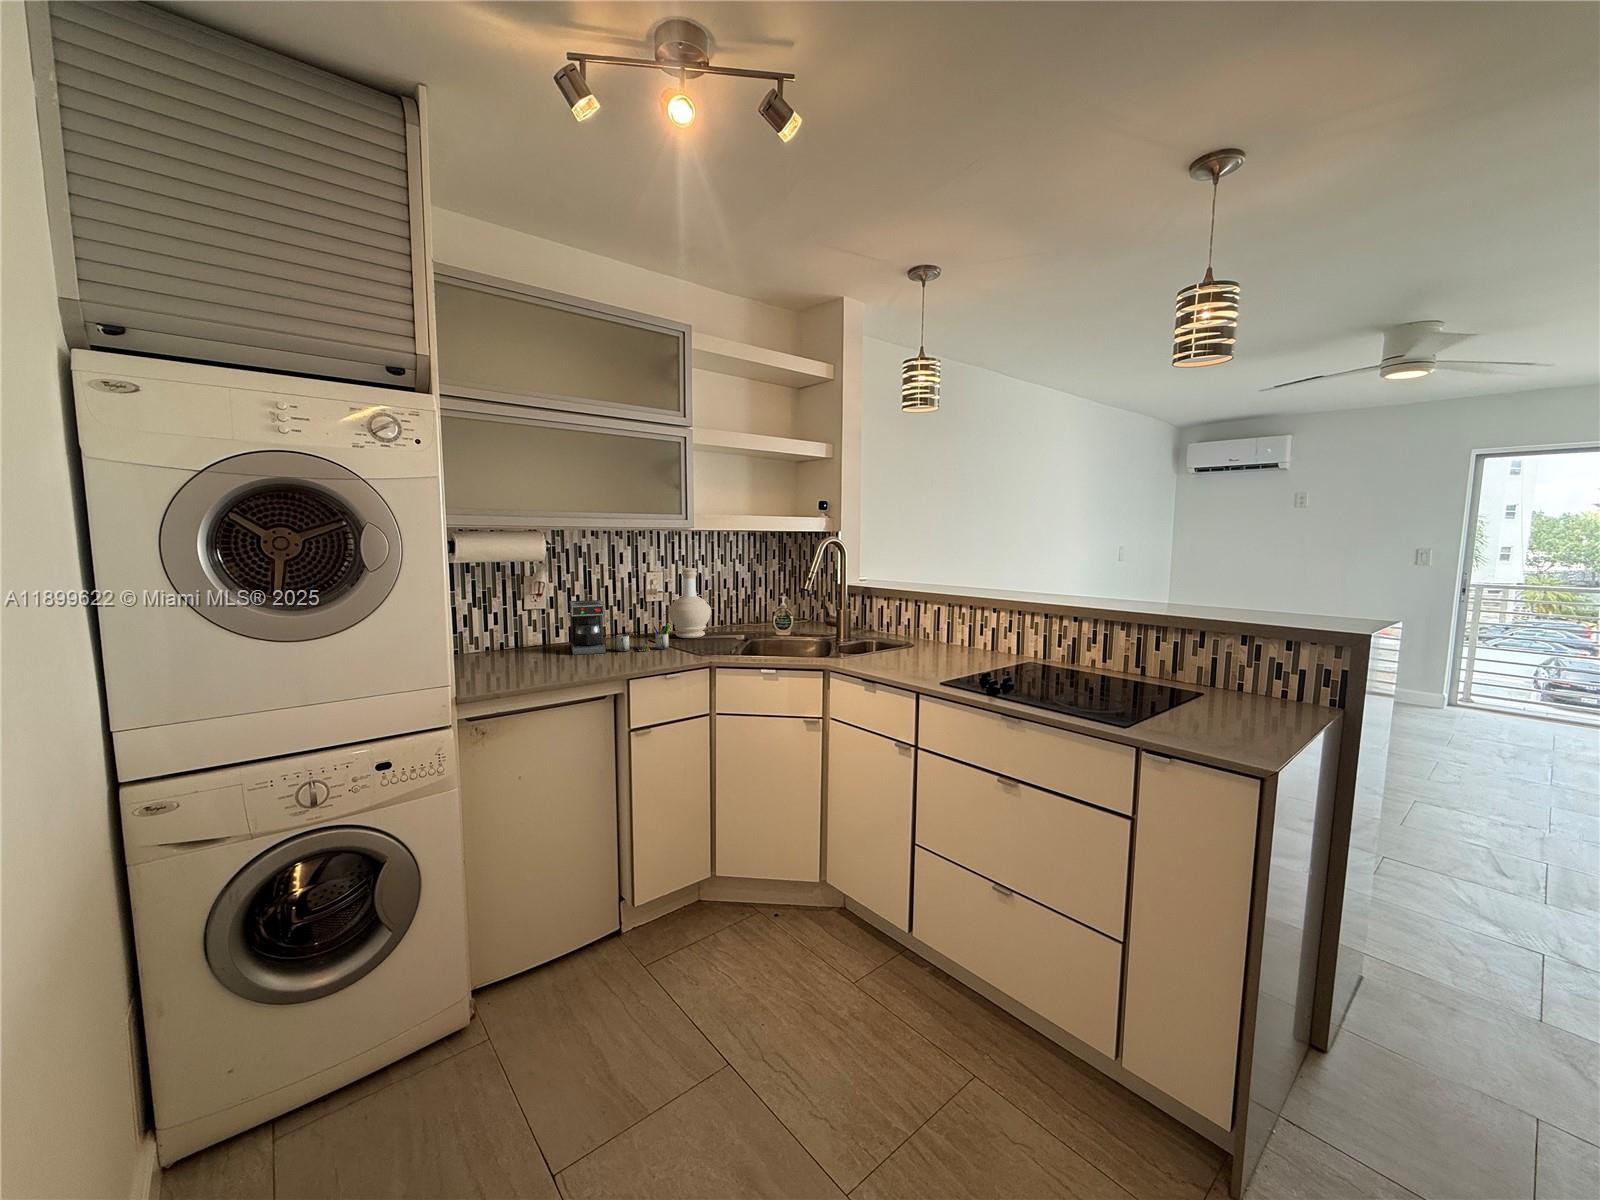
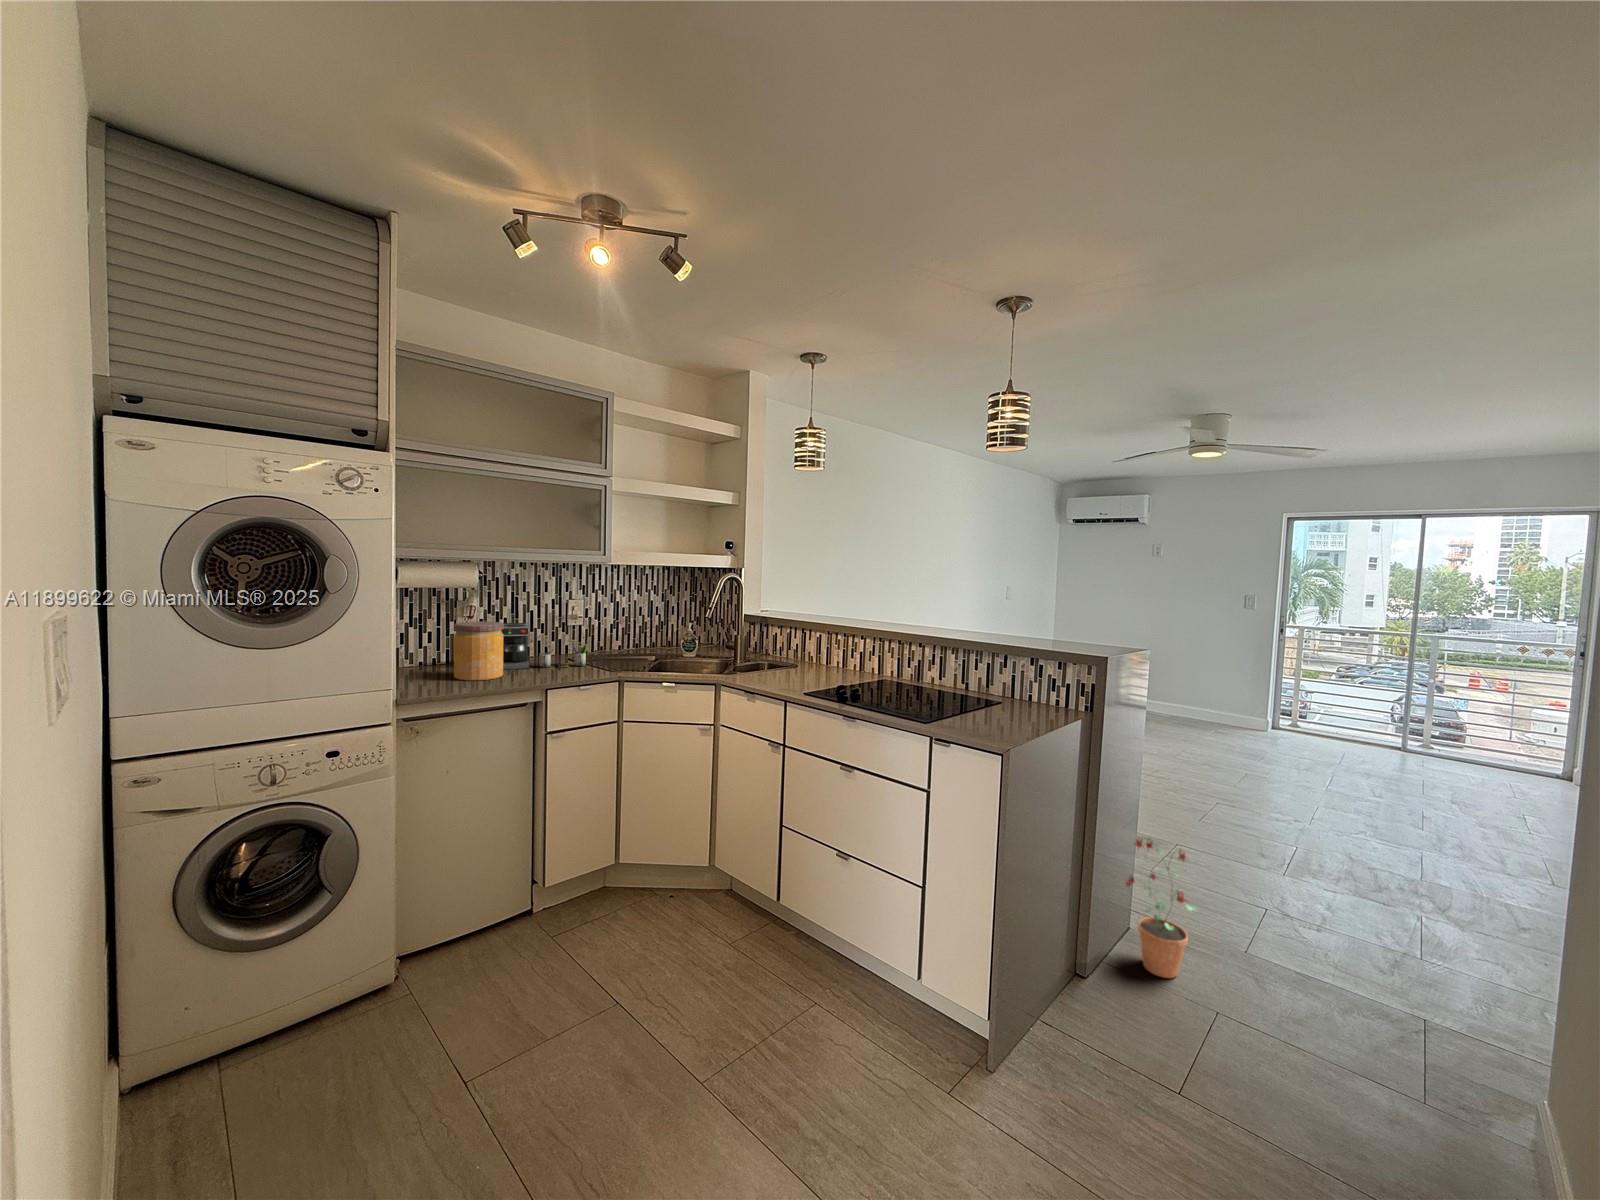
bottle: present [669,568,711,638] -> none [588,597,626,658]
jar: none [519,600,577,670] -> present [454,621,504,680]
potted plant: none [1369,867,1483,1053] -> present [1126,837,1195,978]

